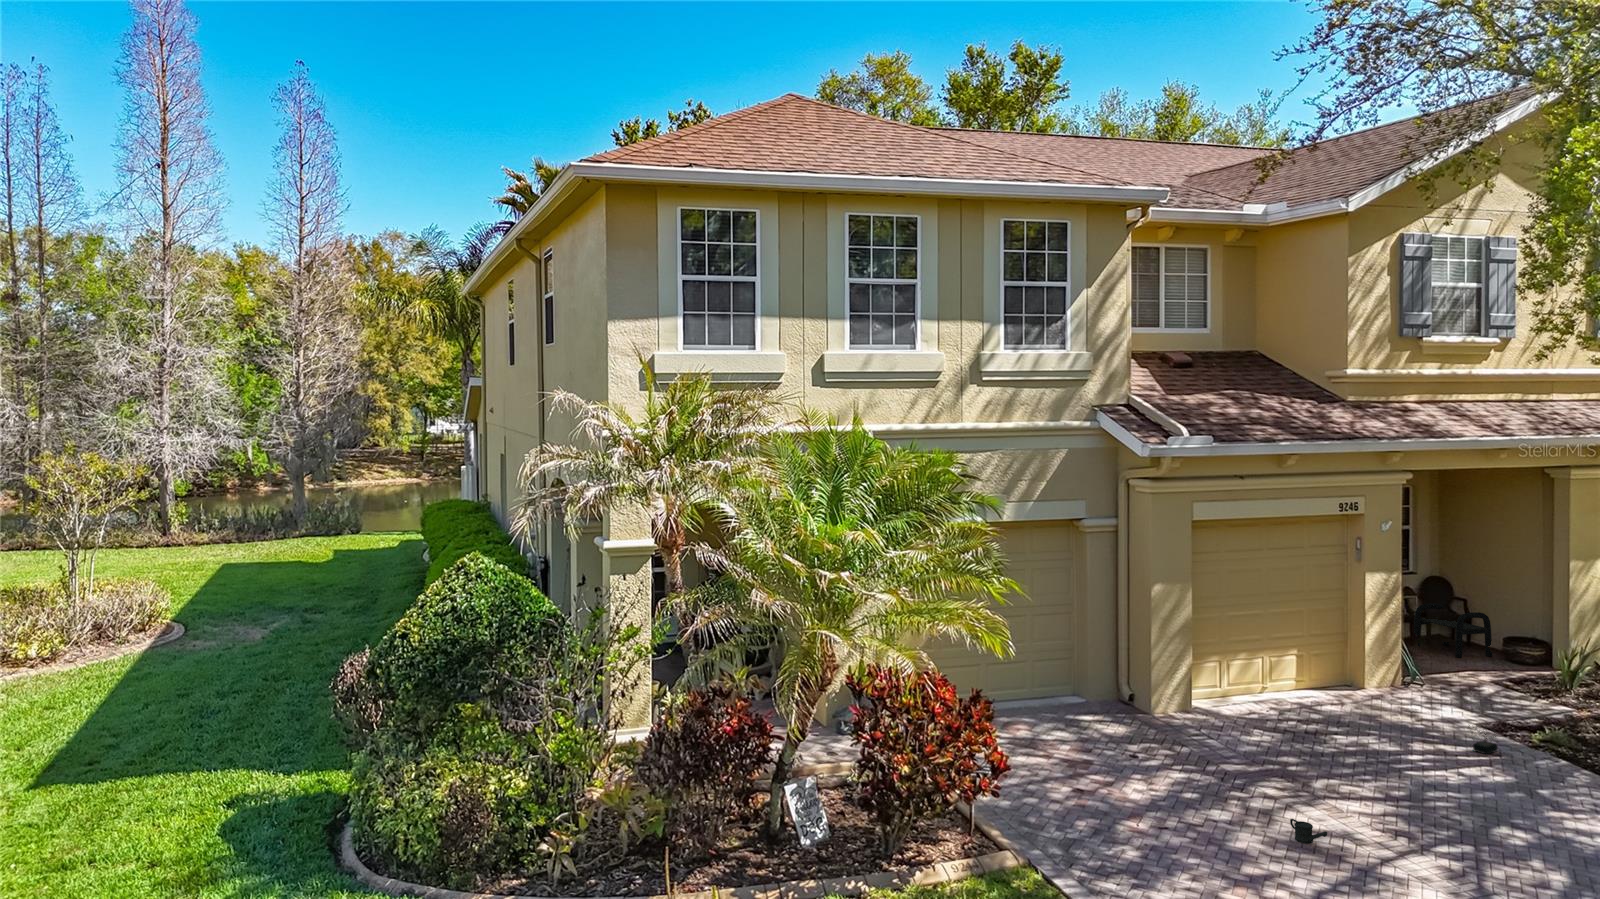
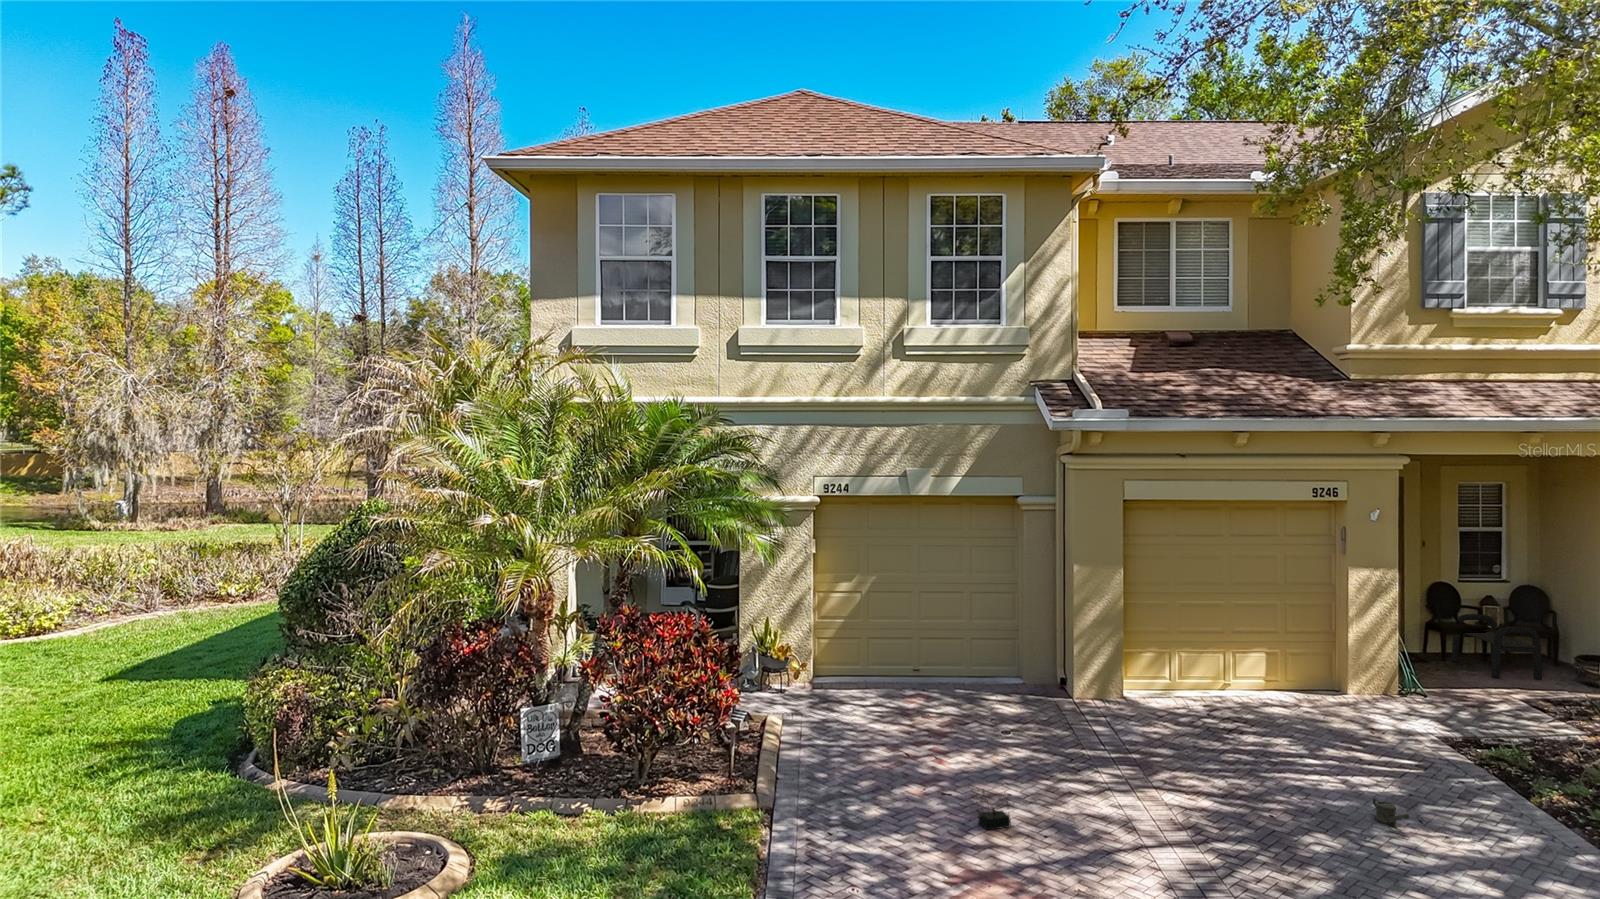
decorative plant: present [1469,725,1498,754] -> present [971,789,1010,830]
watering can: present [1290,819,1327,843] -> present [1373,798,1409,825]

